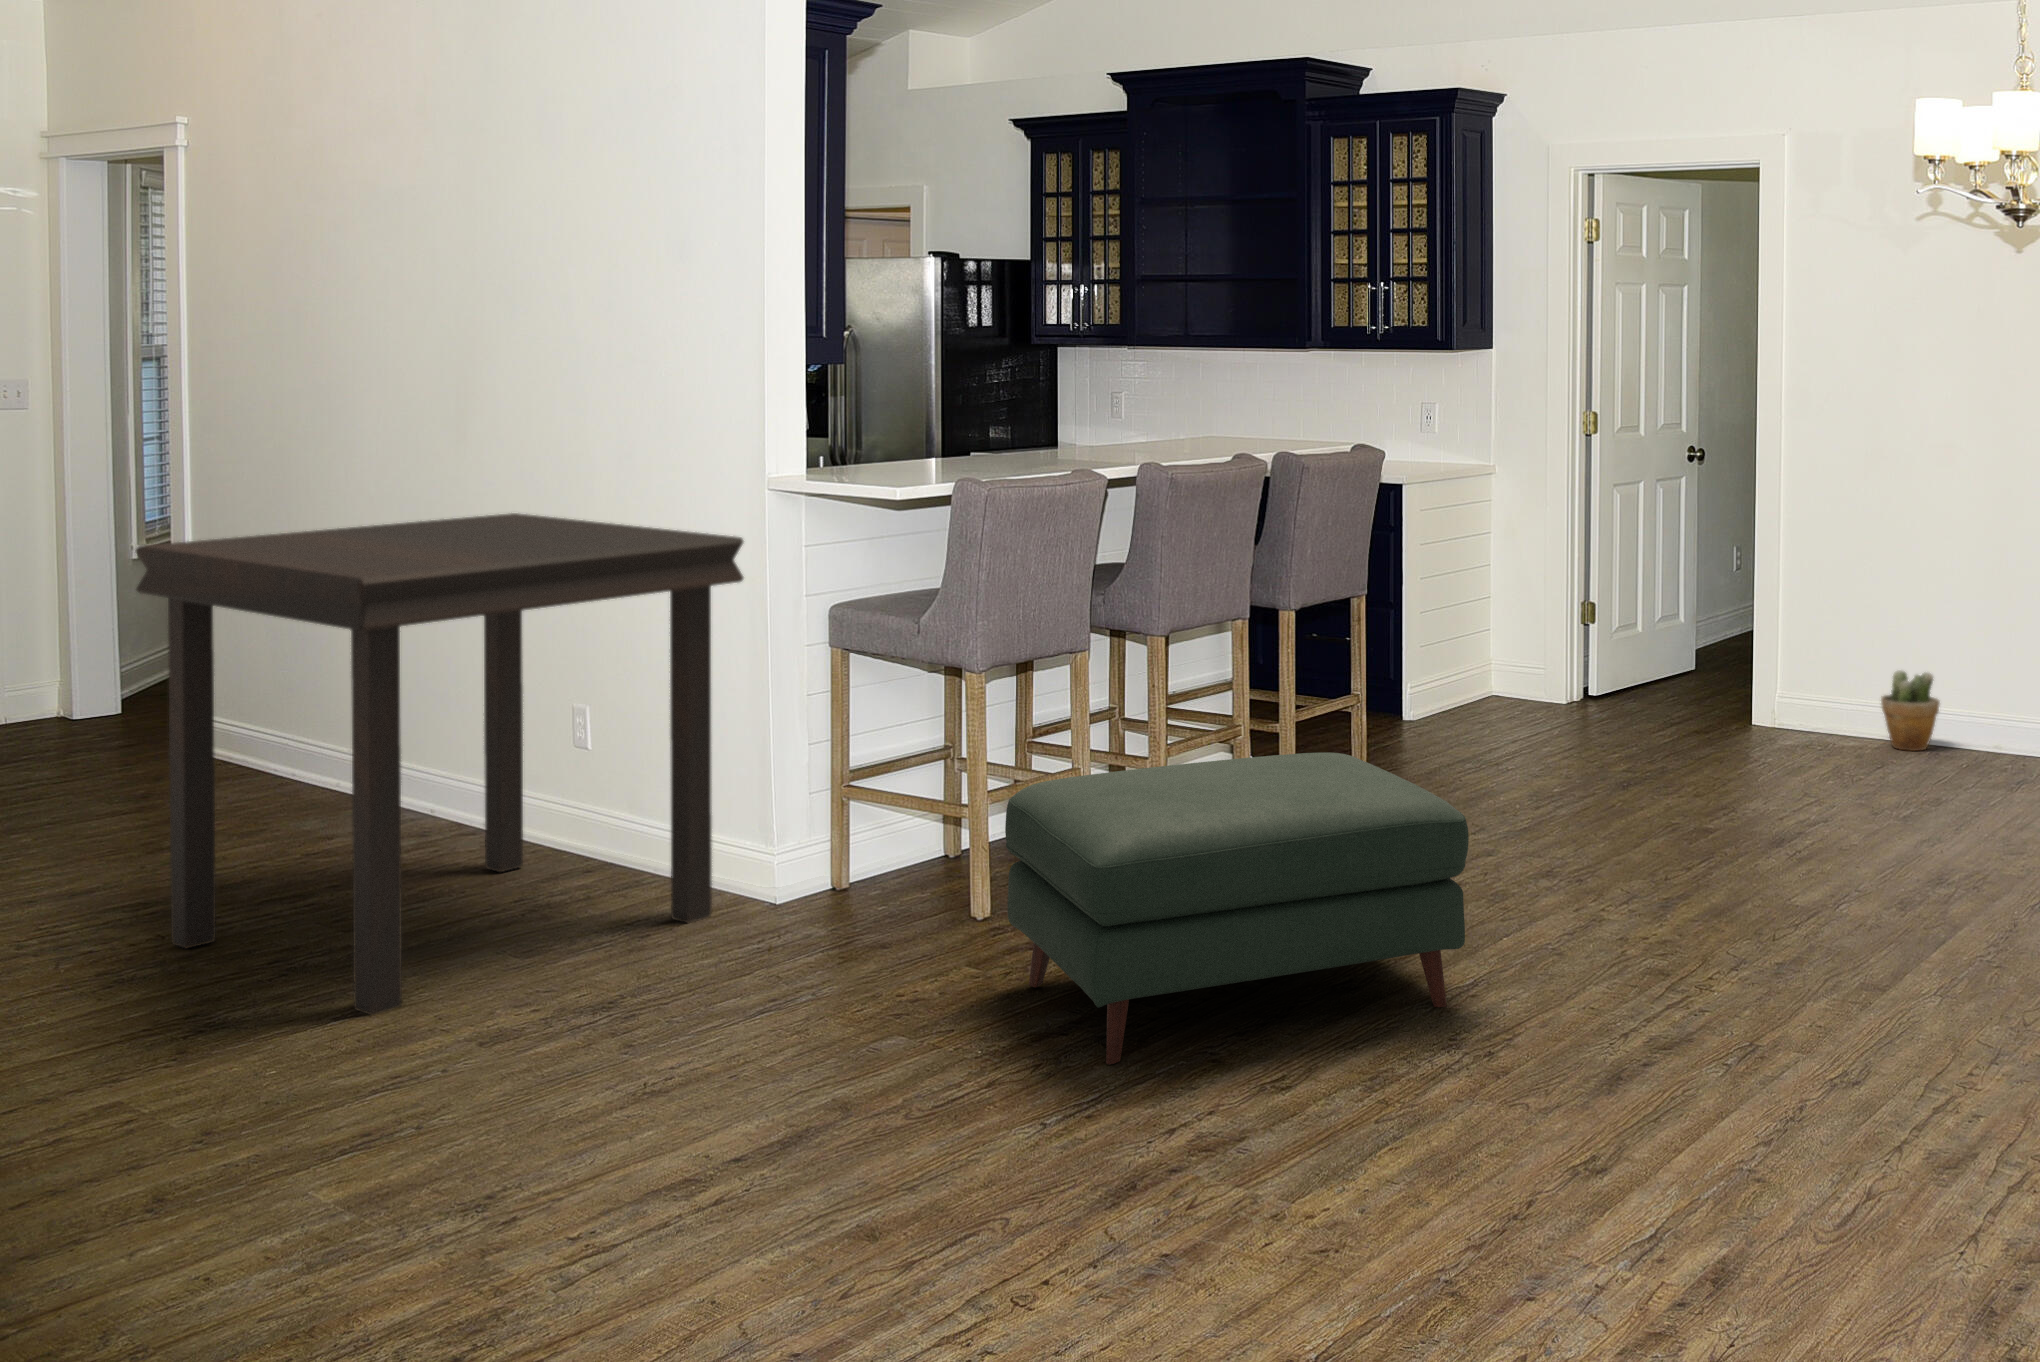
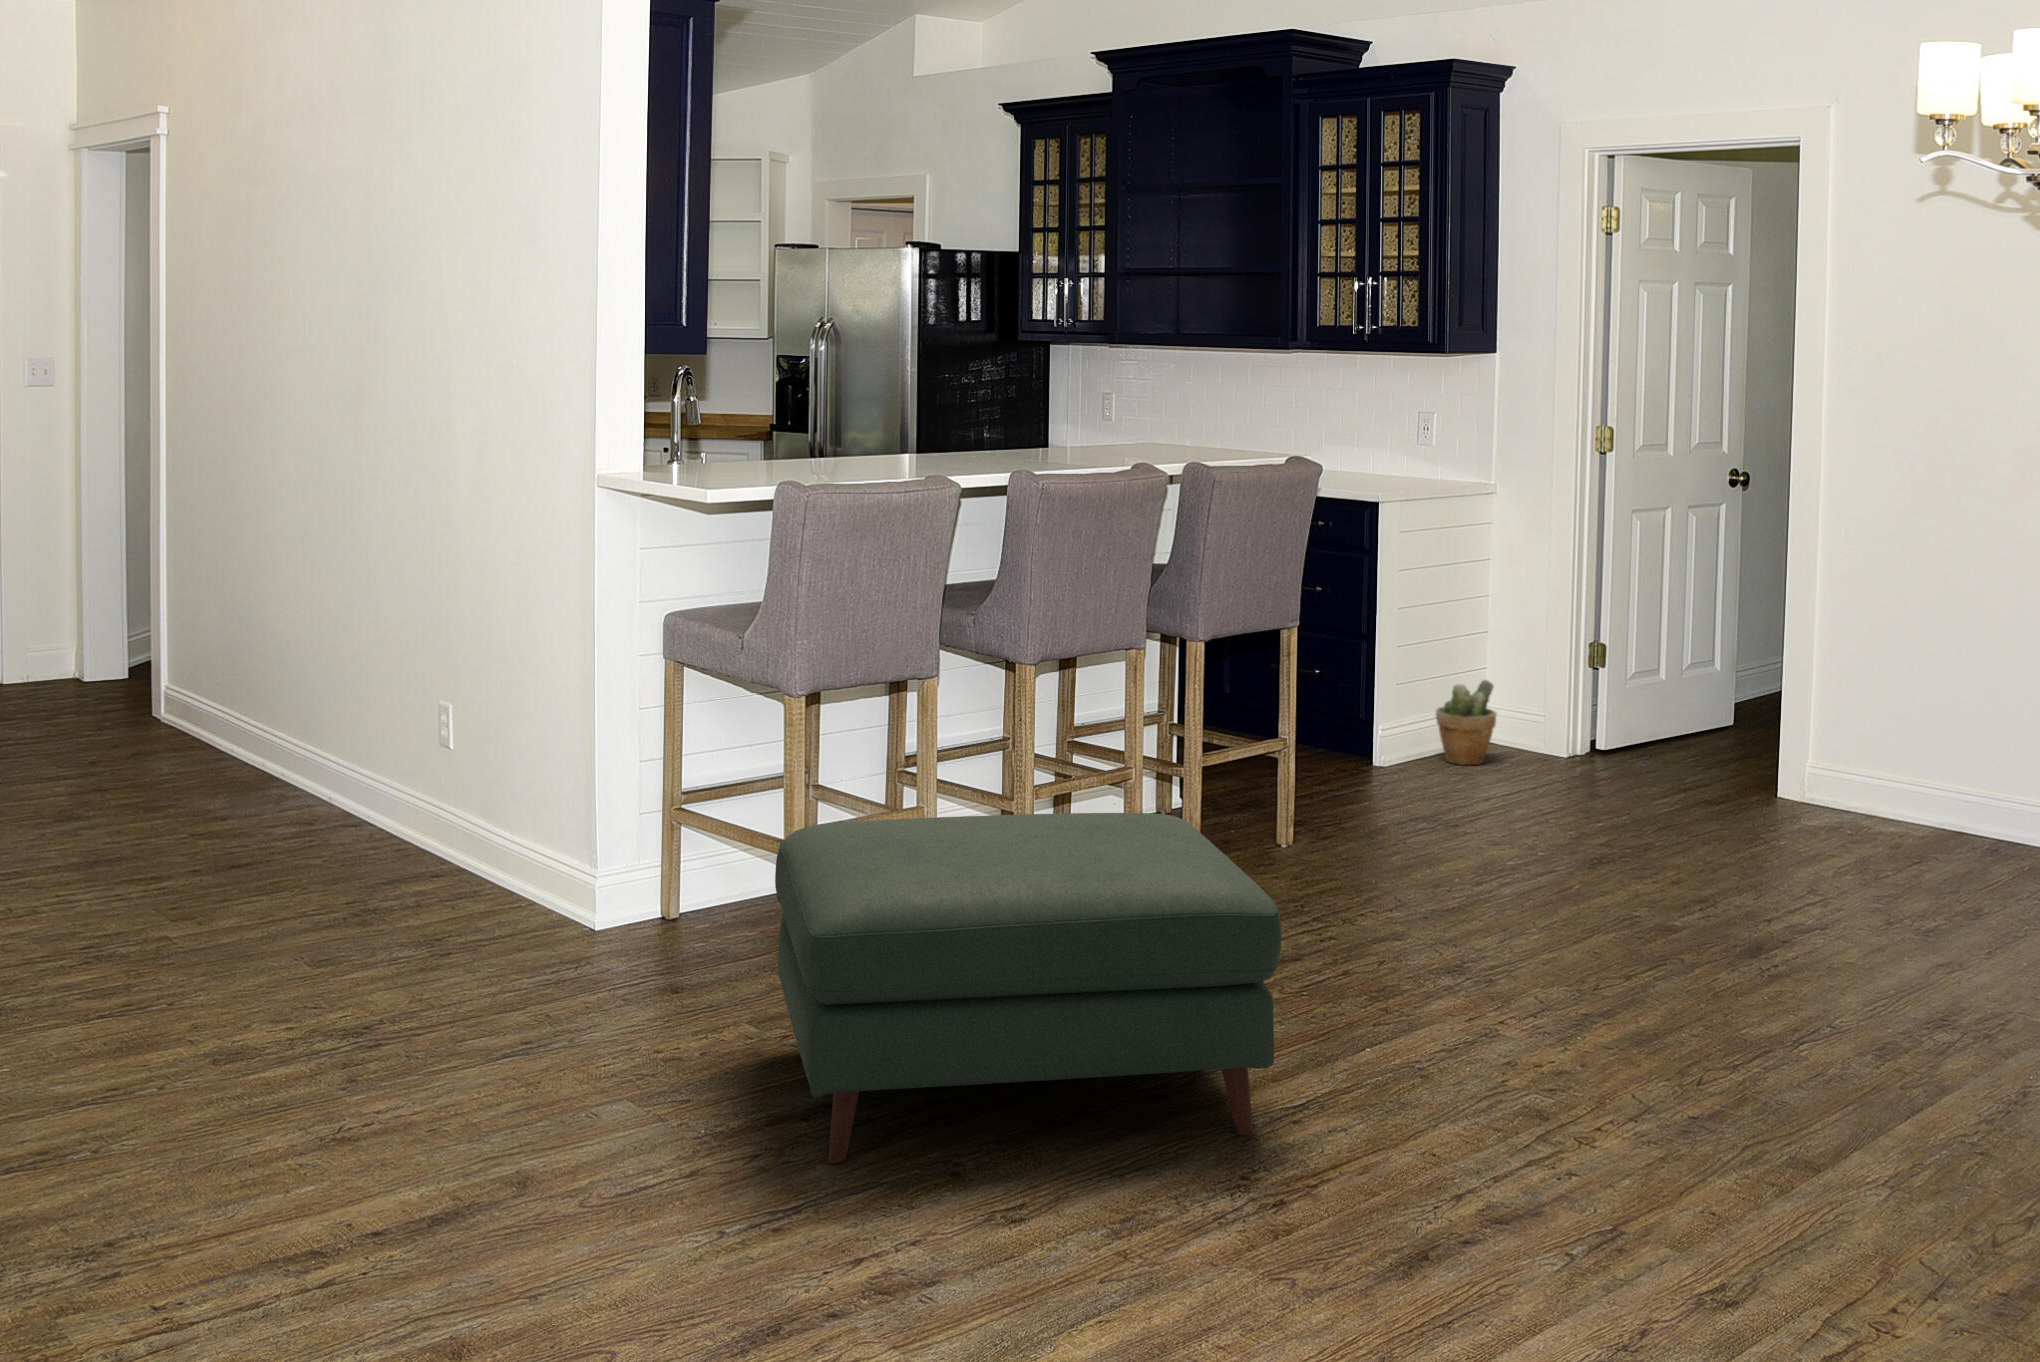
dining table: present [136,513,744,1015] -> none [13,499,572,1009]
potted plant: present [1881,670,1940,751] -> present [1436,680,1497,765]

